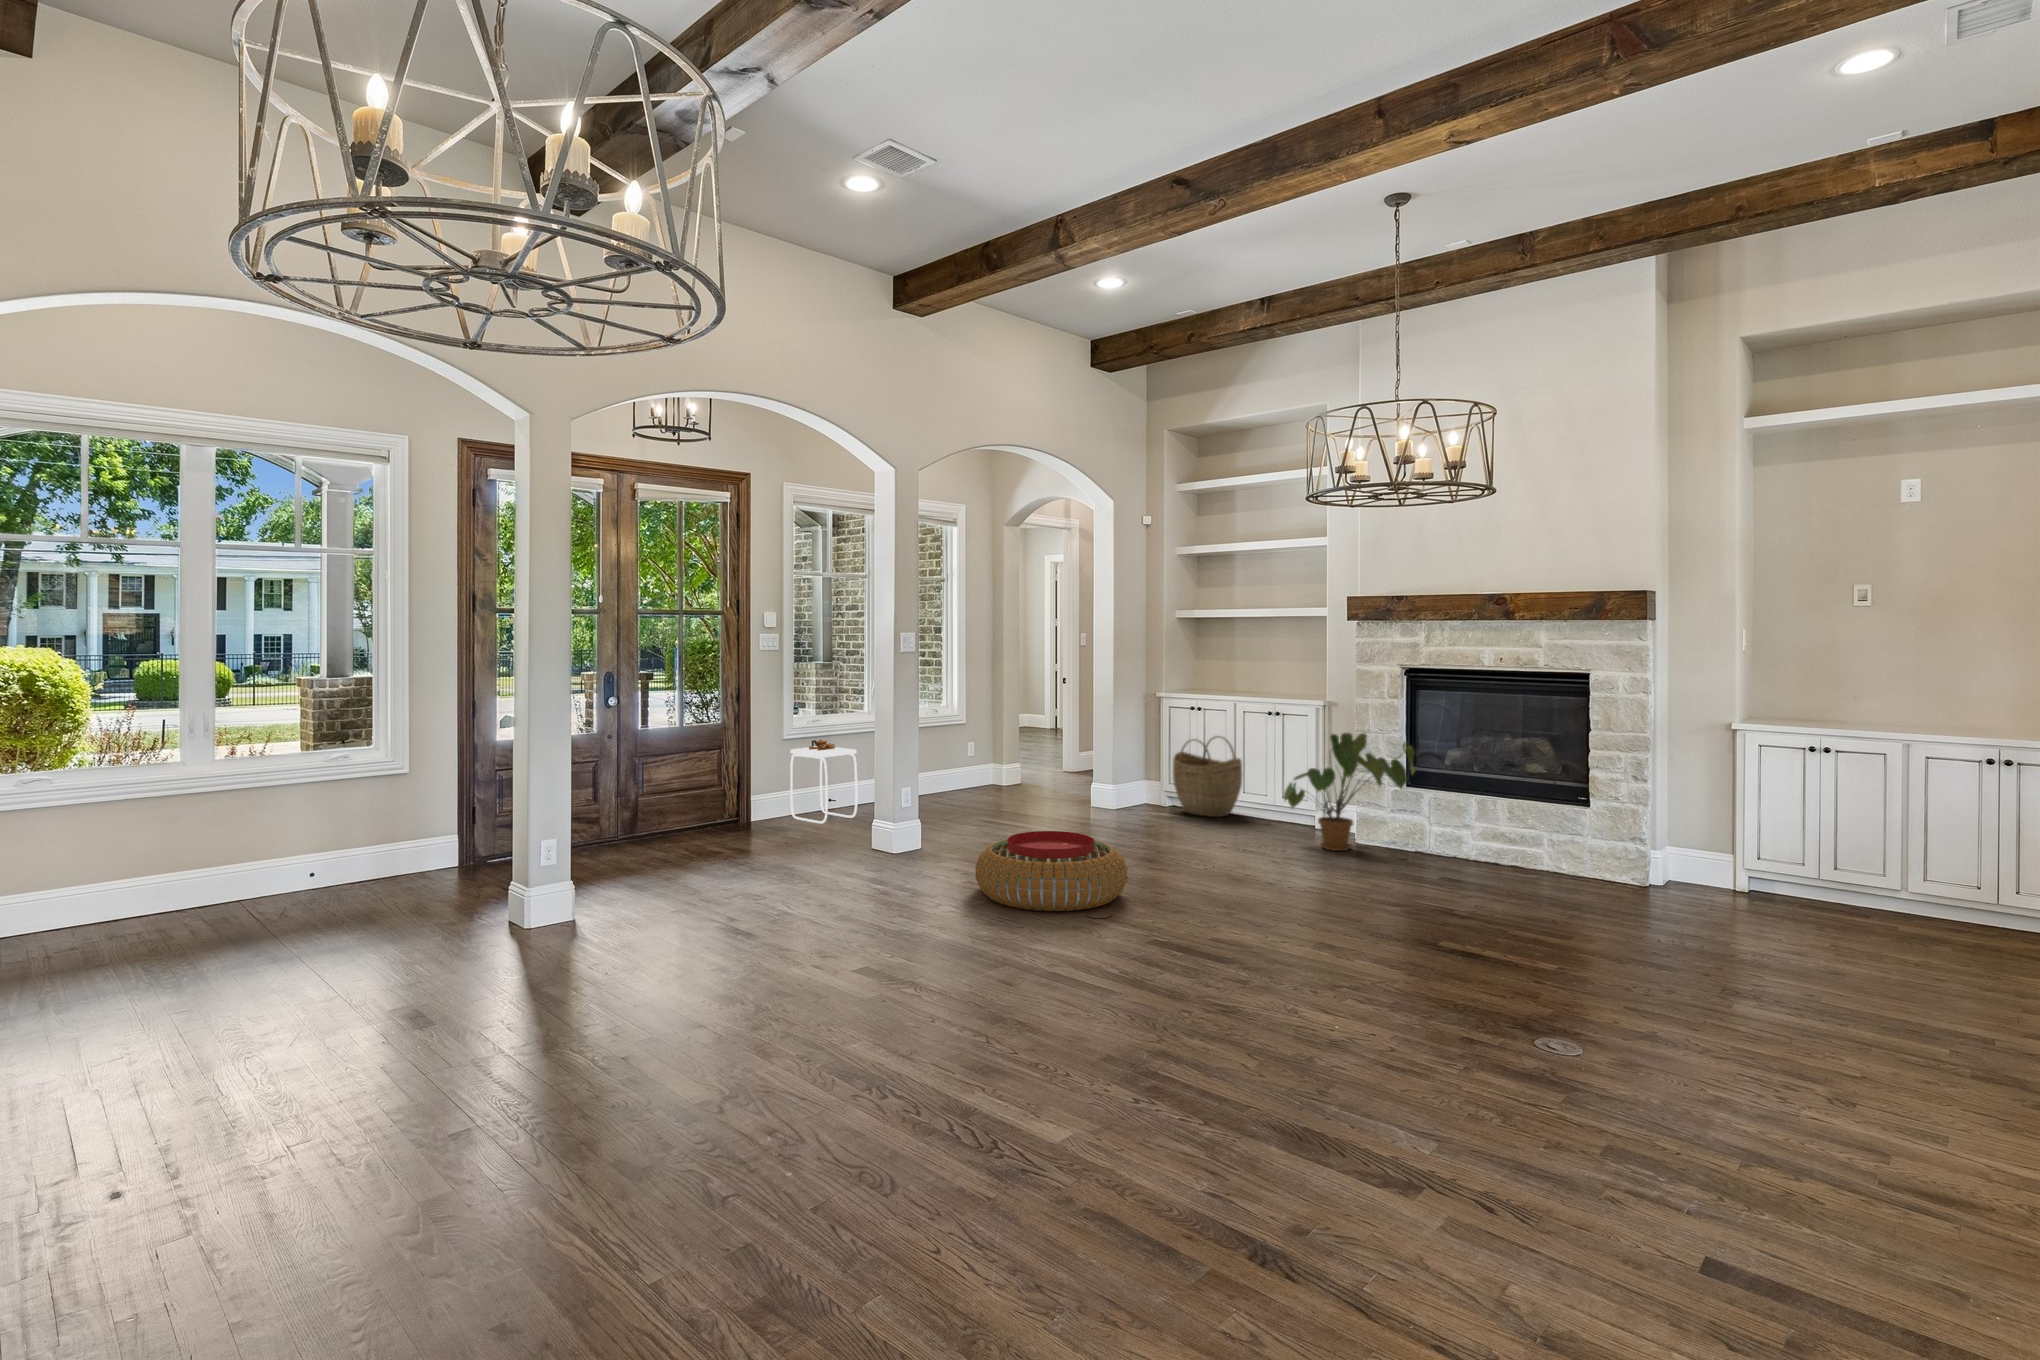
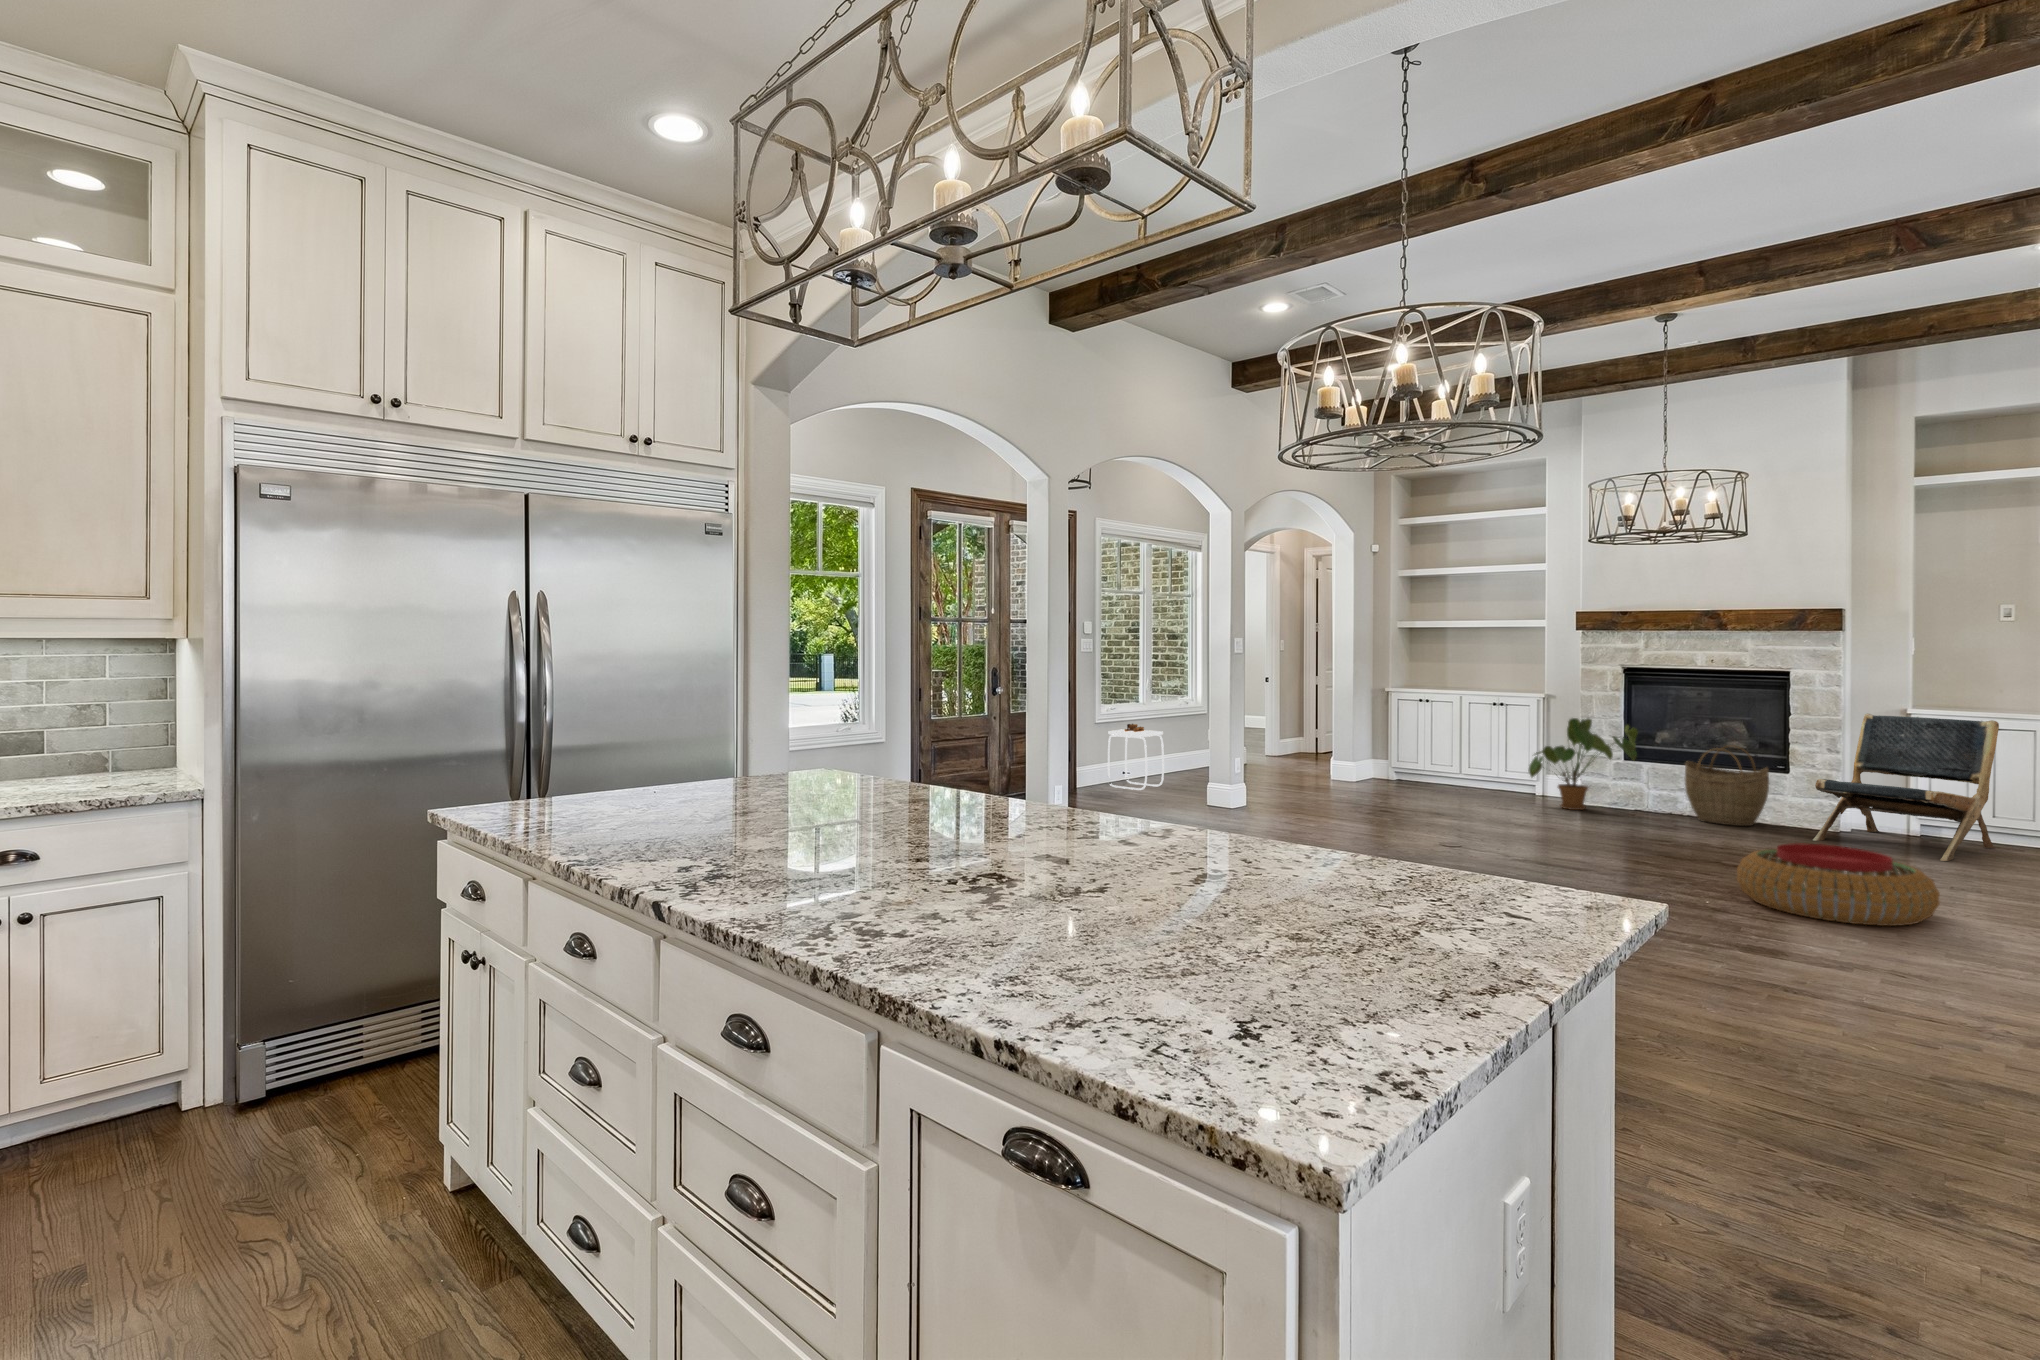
lounge chair: none [1600,729,1839,936] -> present [1813,713,1999,861]
woven basket: present [1173,736,1242,817] -> present [1684,745,1769,826]
pouf: present [975,831,1128,911] -> present [1737,843,1940,926]

